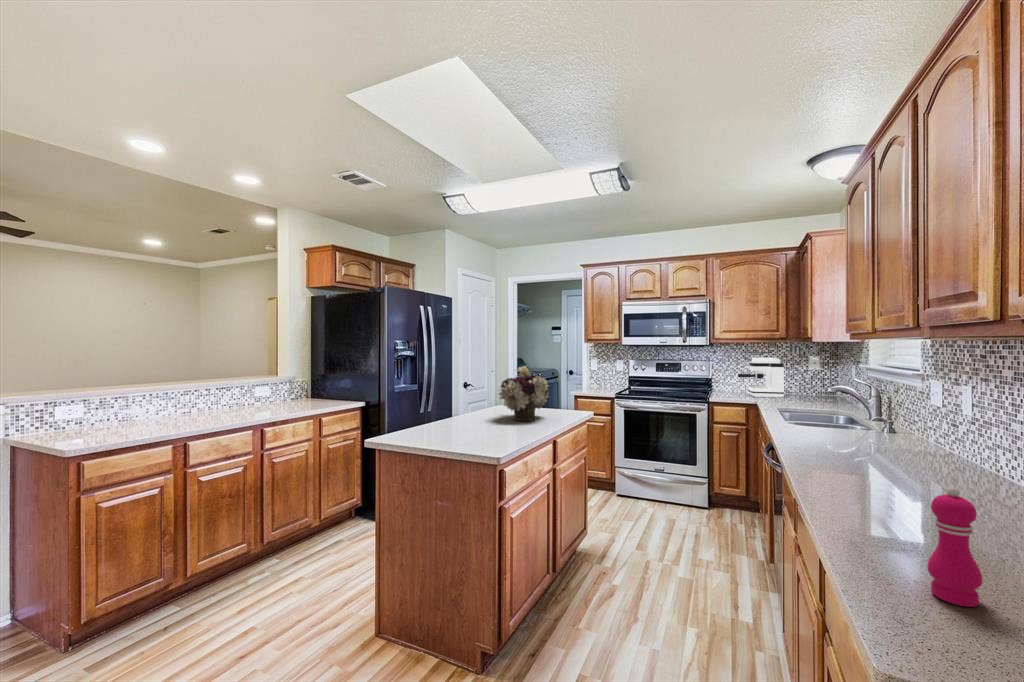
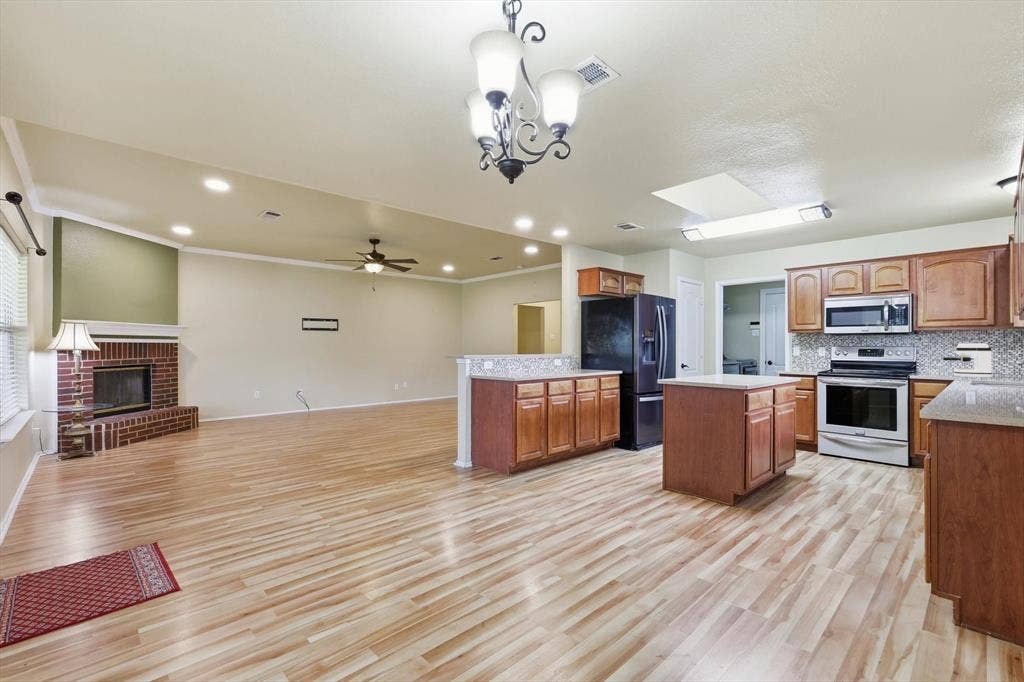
flower arrangement: present [499,366,549,421] -> none [731,343,768,378]
pepper mill: present [927,487,983,607] -> none [972,370,995,416]

